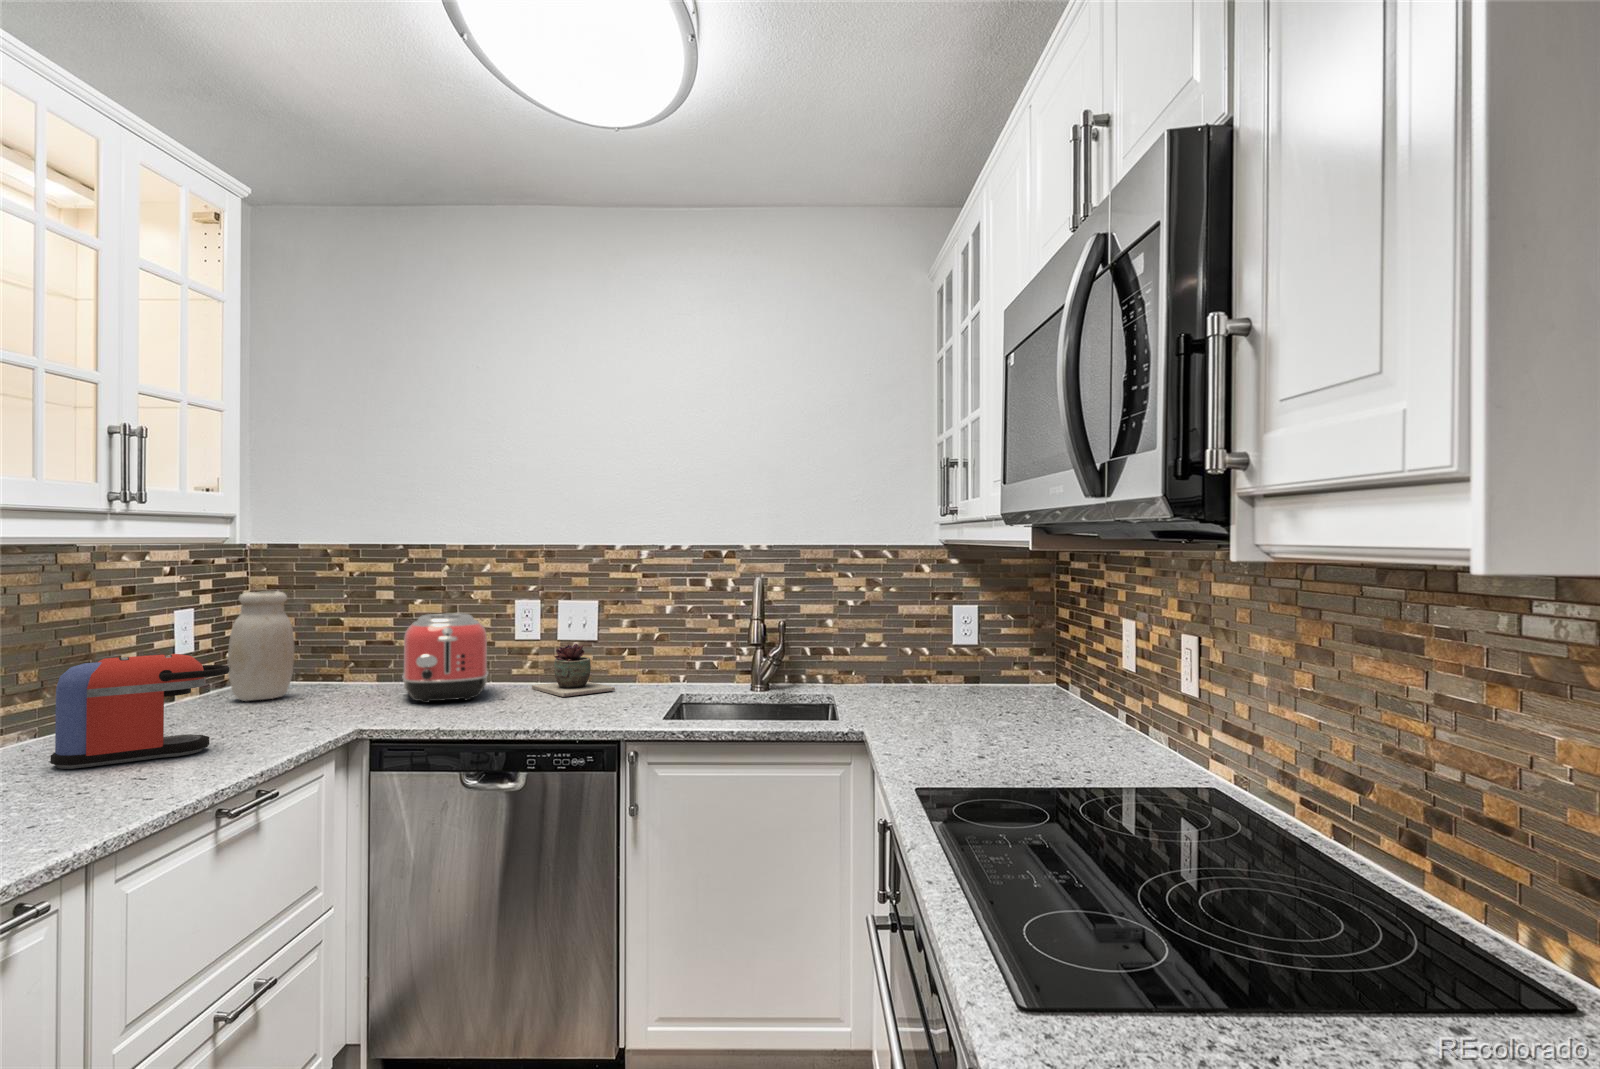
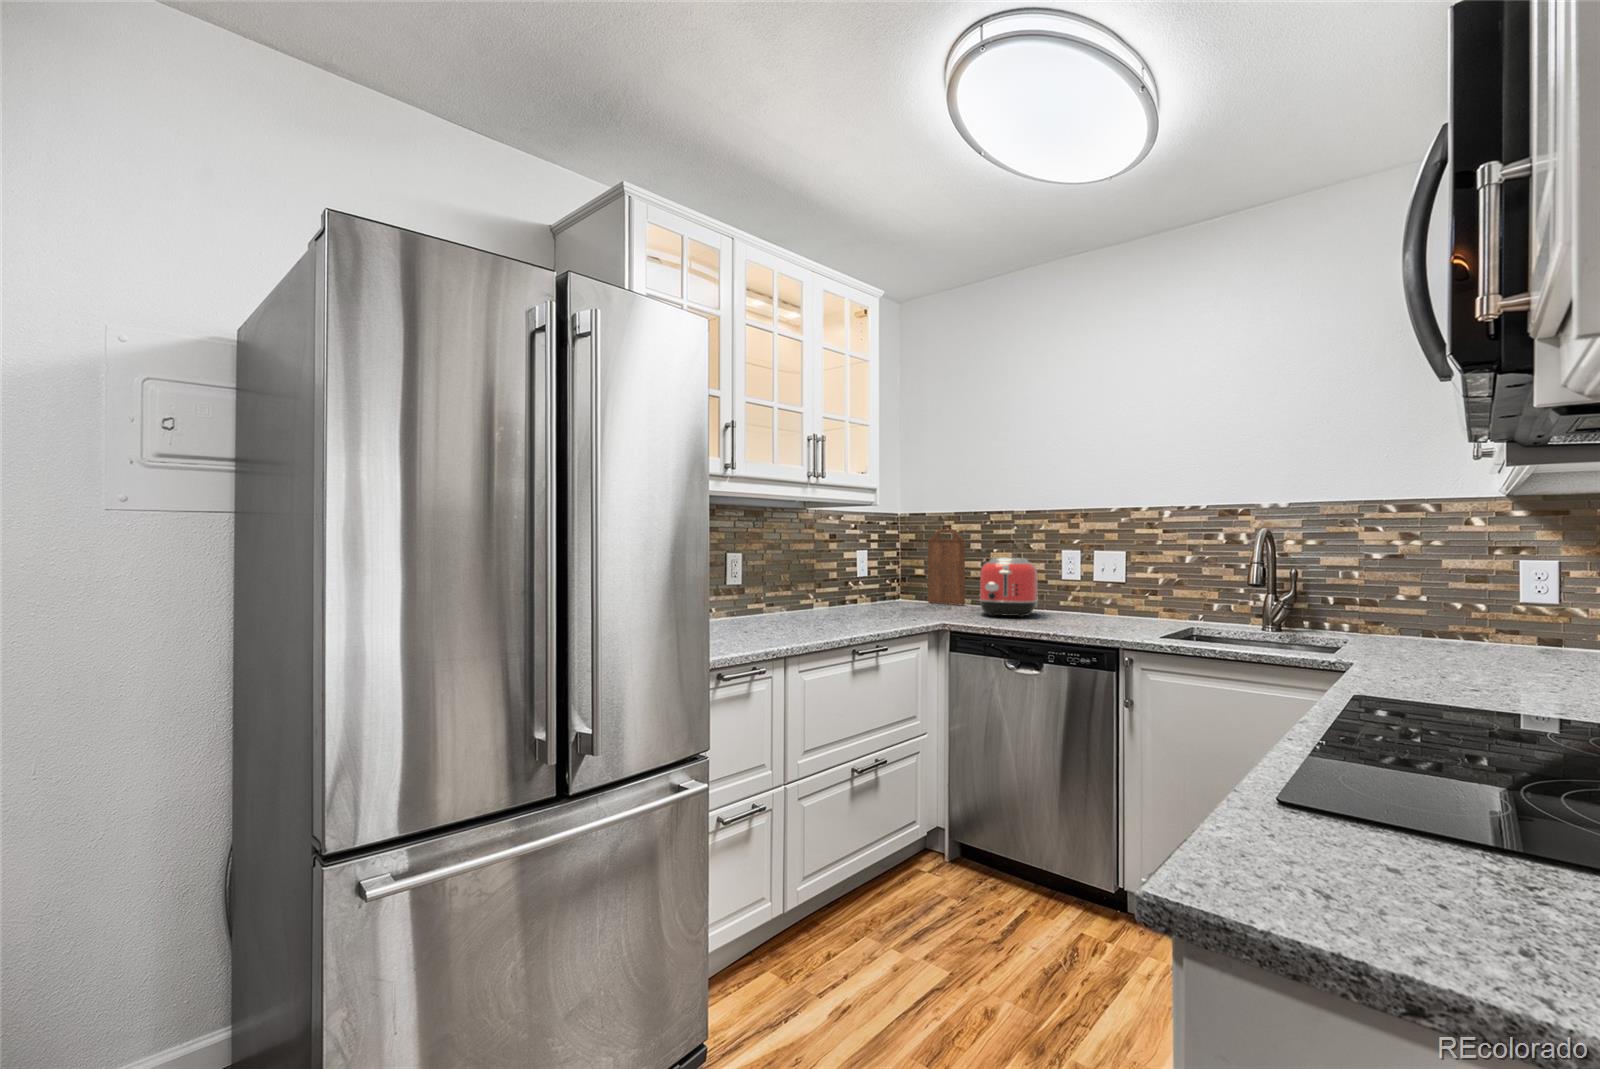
cutting board: none [301,570,367,683] -> present [928,529,965,605]
jar: present [228,591,294,701] -> none [883,540,919,607]
succulent plant: present [532,644,615,697] -> none [1073,583,1137,622]
coffee maker: present [50,654,230,769] -> none [788,566,870,624]

